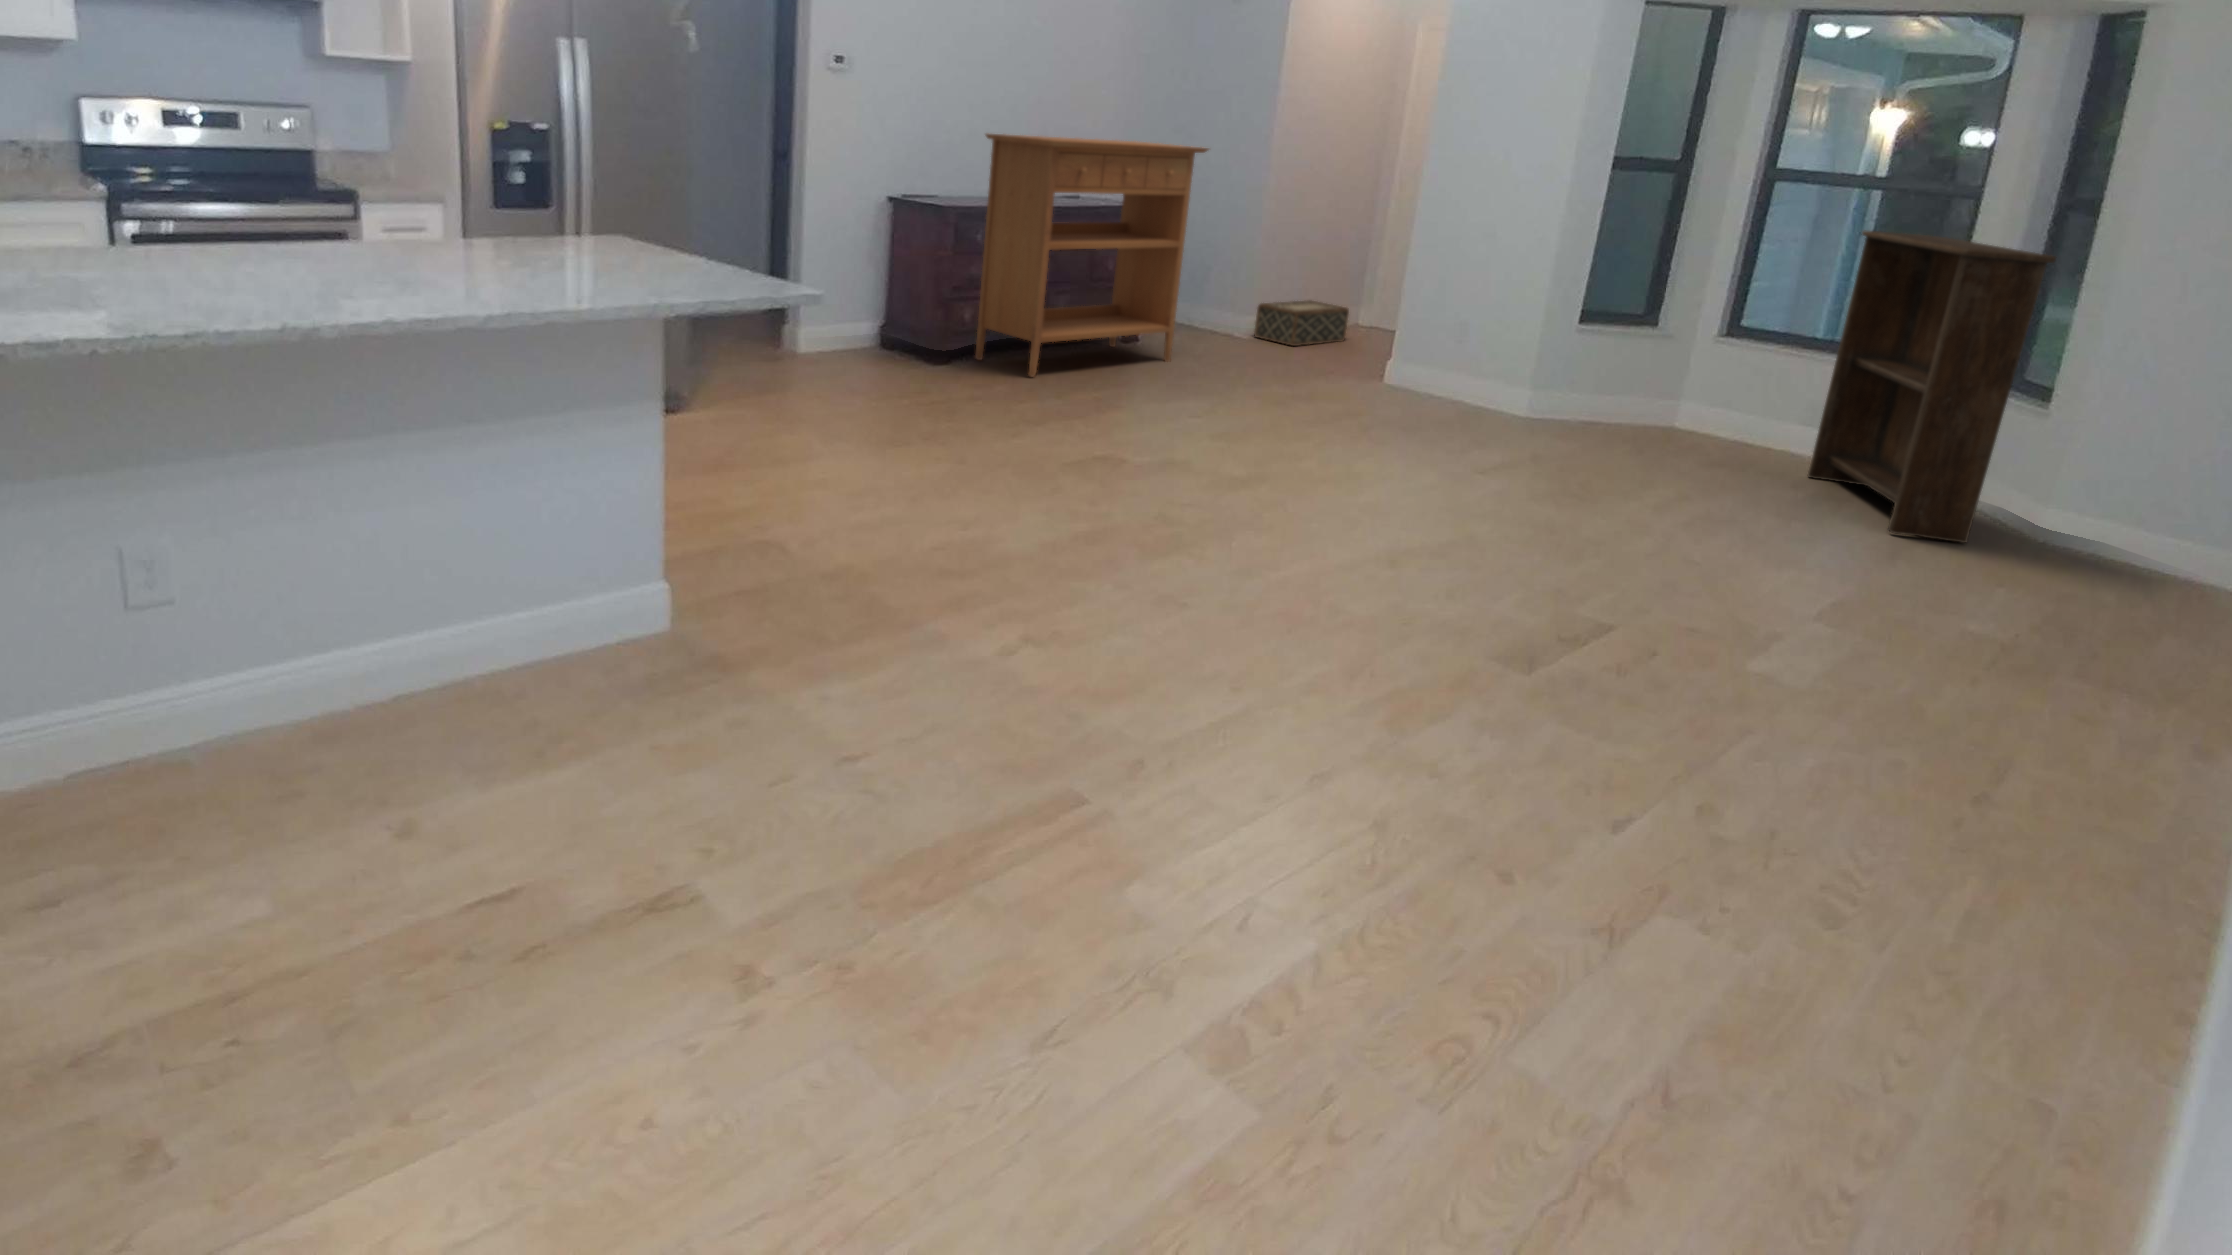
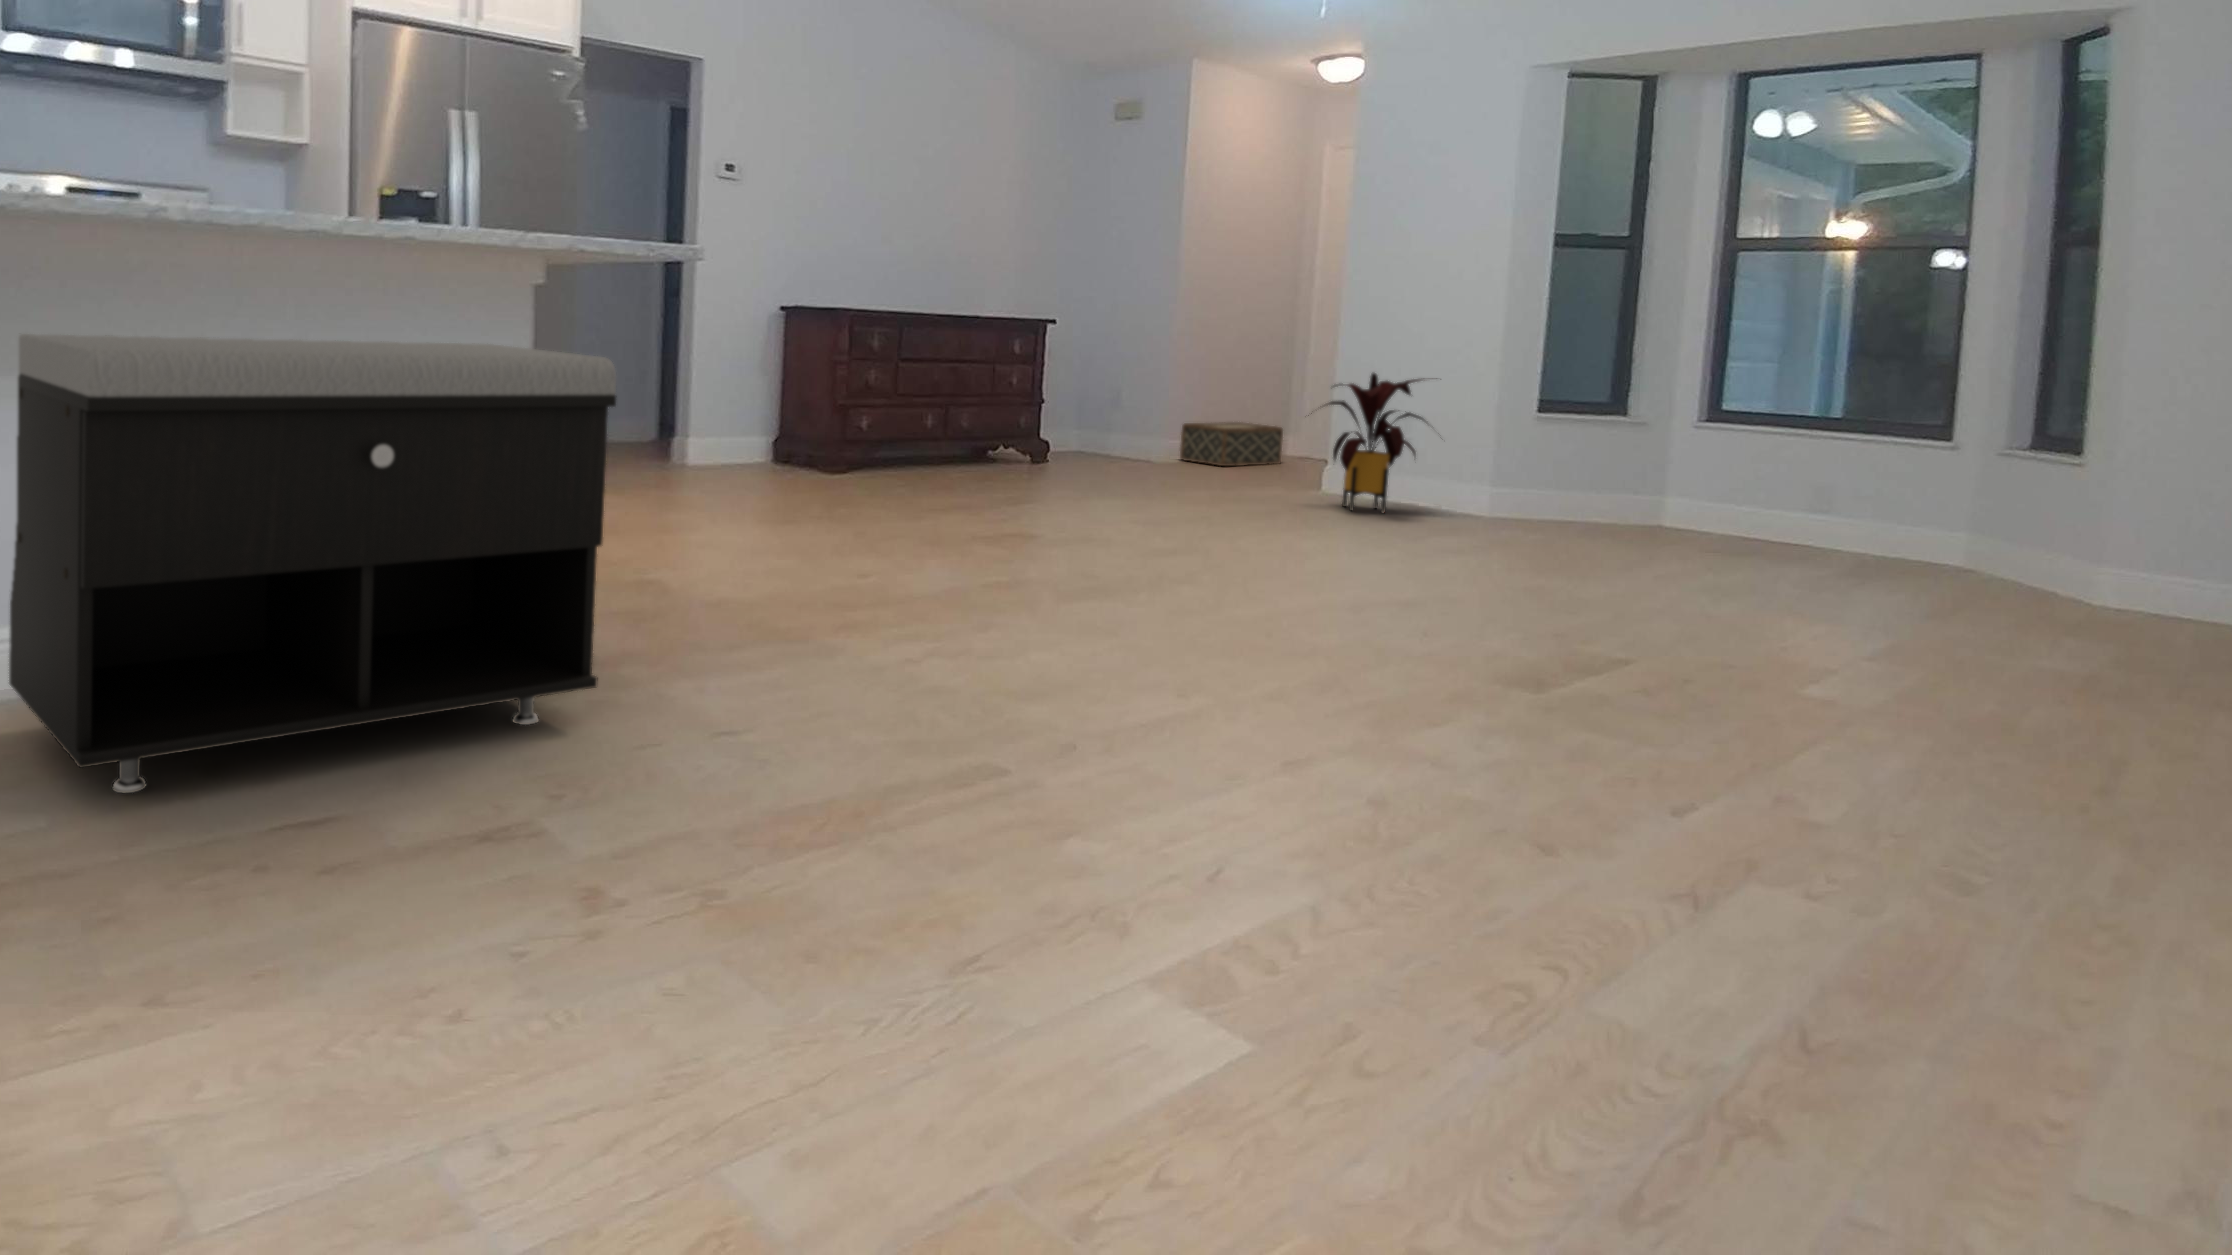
console table: present [975,134,1208,376] -> none [877,231,1121,484]
bookshelf: present [1808,230,2056,543] -> none [1810,280,2043,606]
house plant: none [1369,286,1498,414] -> present [1308,373,1437,513]
storage bench: none [69,365,700,882] -> present [9,334,616,793]

